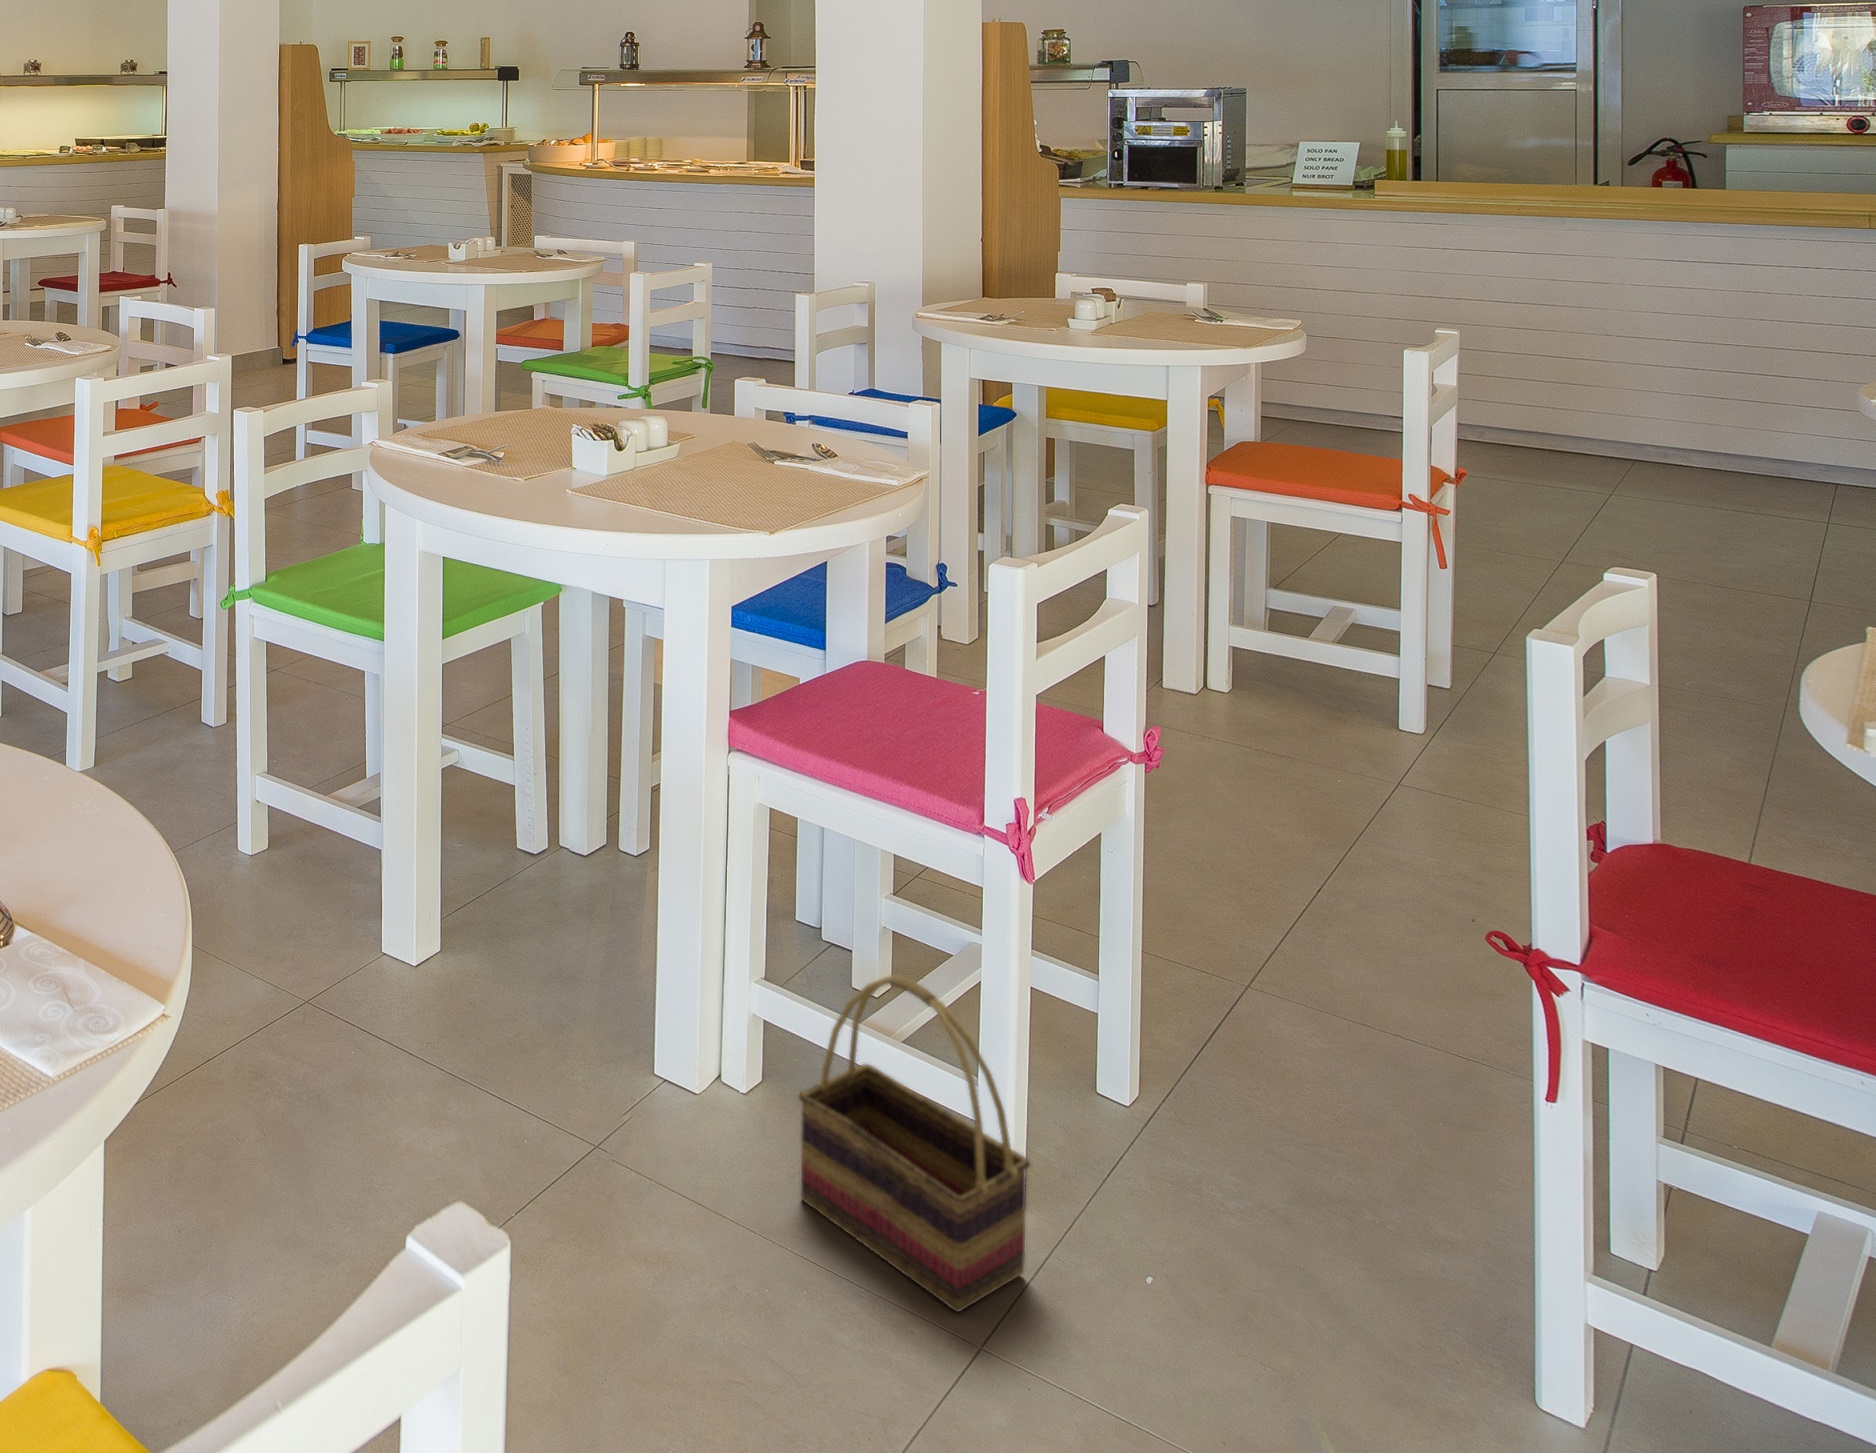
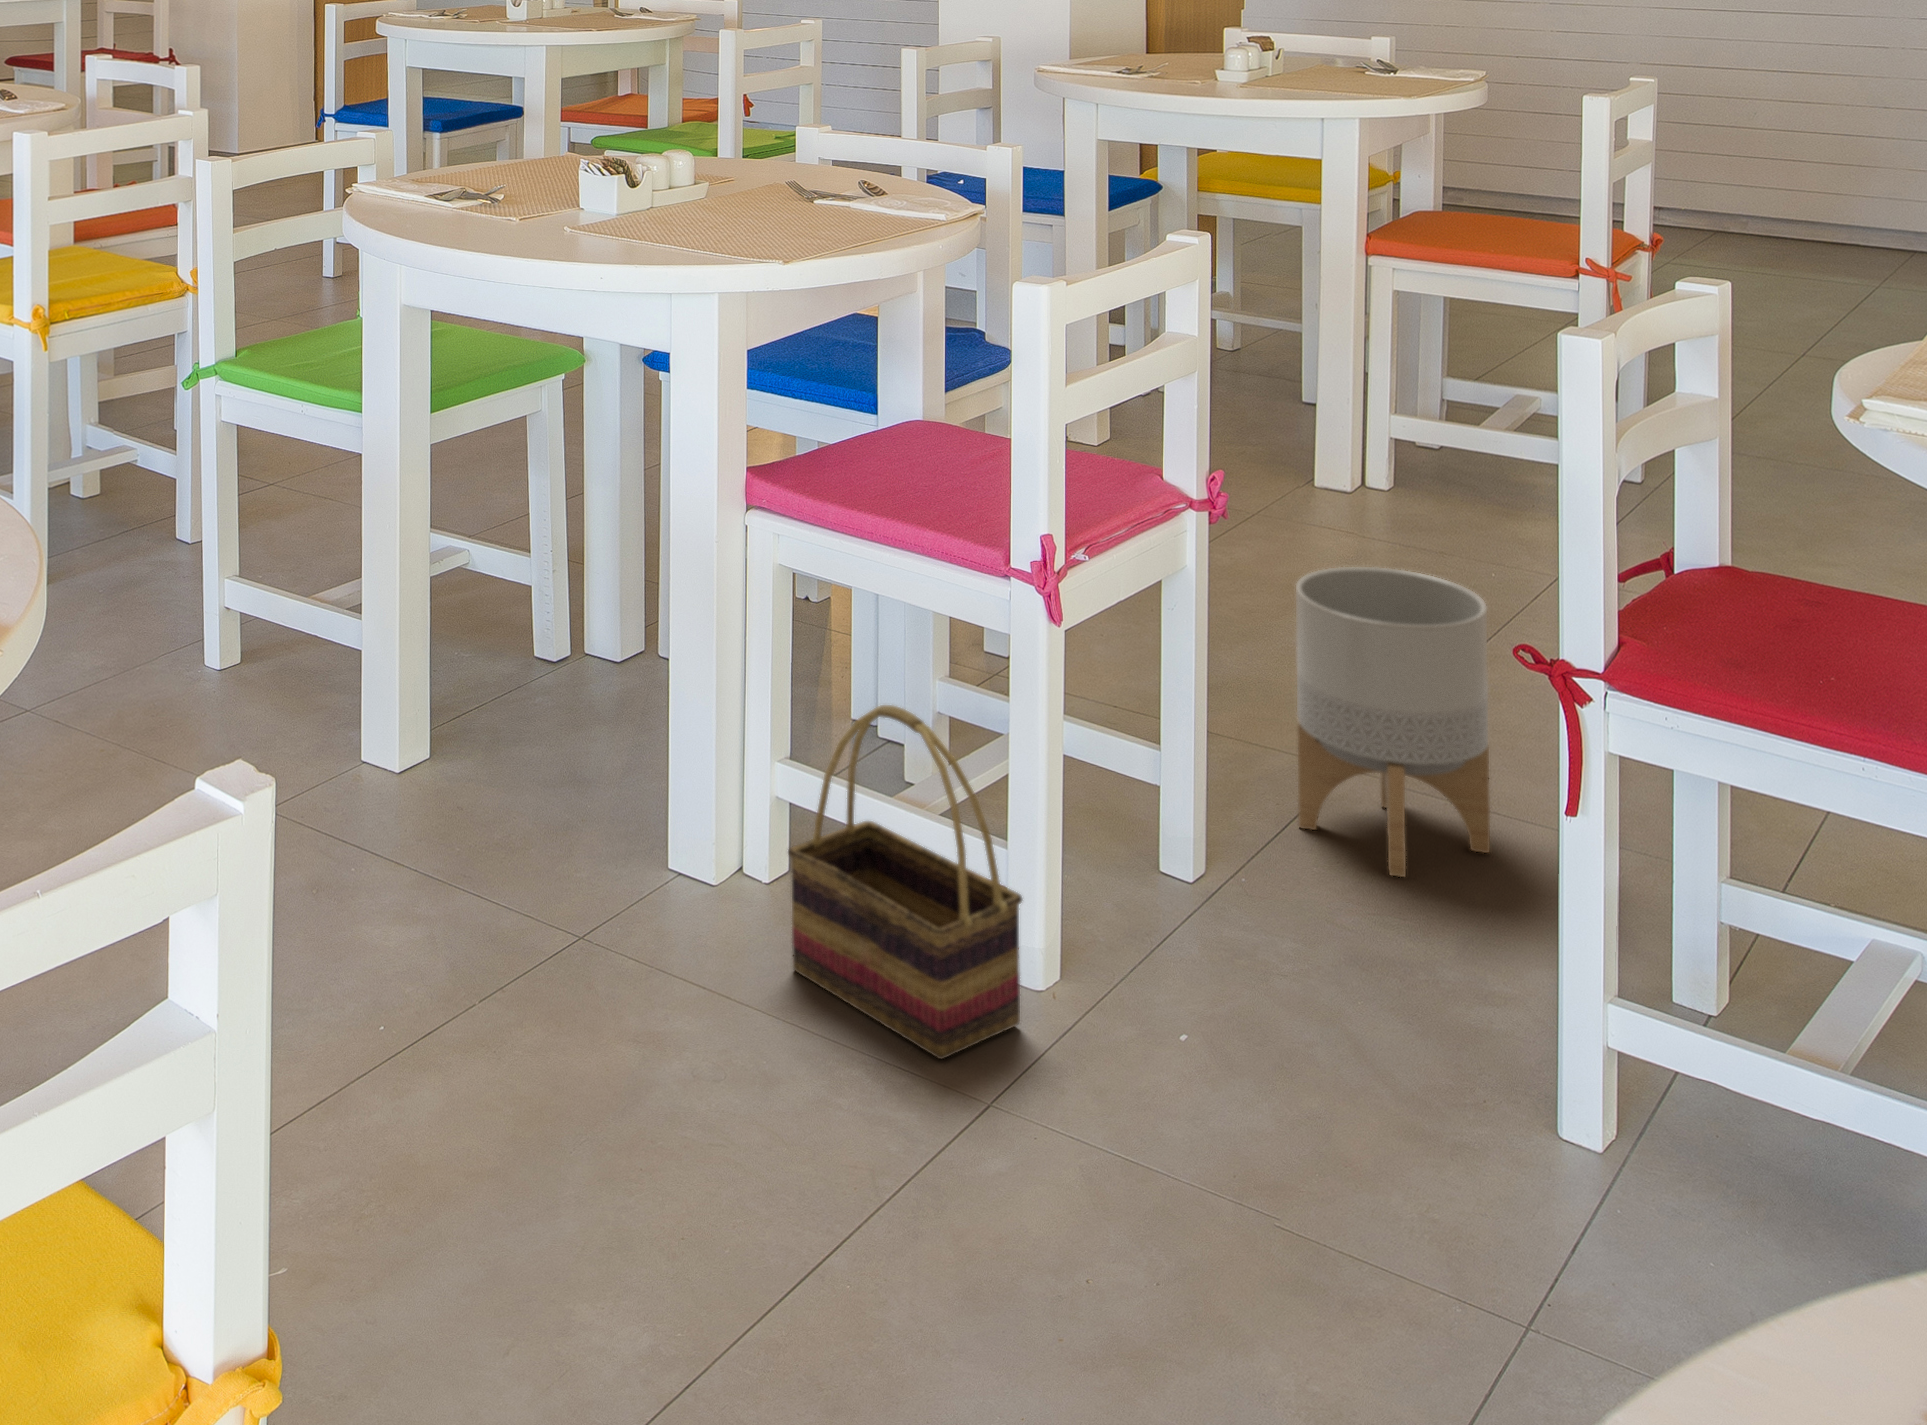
planter: none [1233,822,1429,1115] -> present [1296,567,1490,877]

